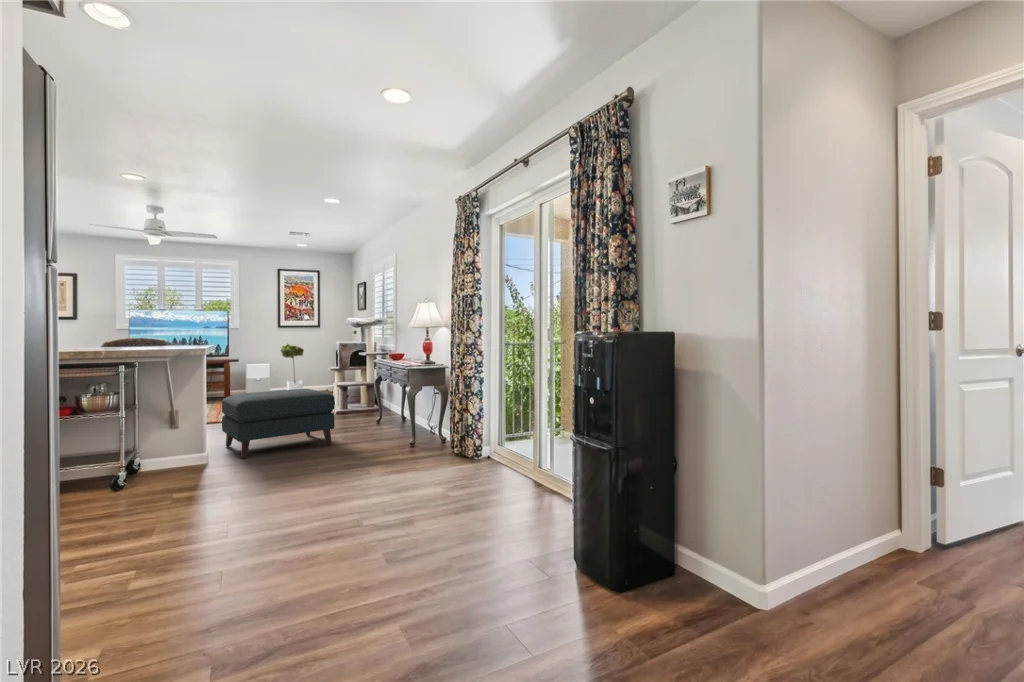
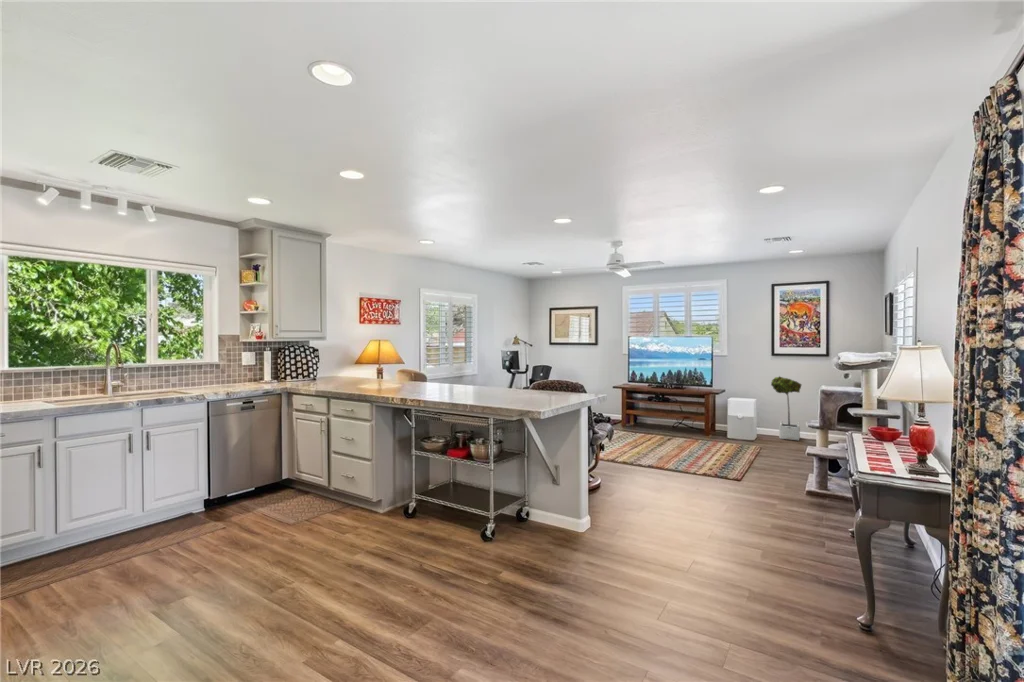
ottoman: present [222,389,335,459] -> none [610,454,743,558]

